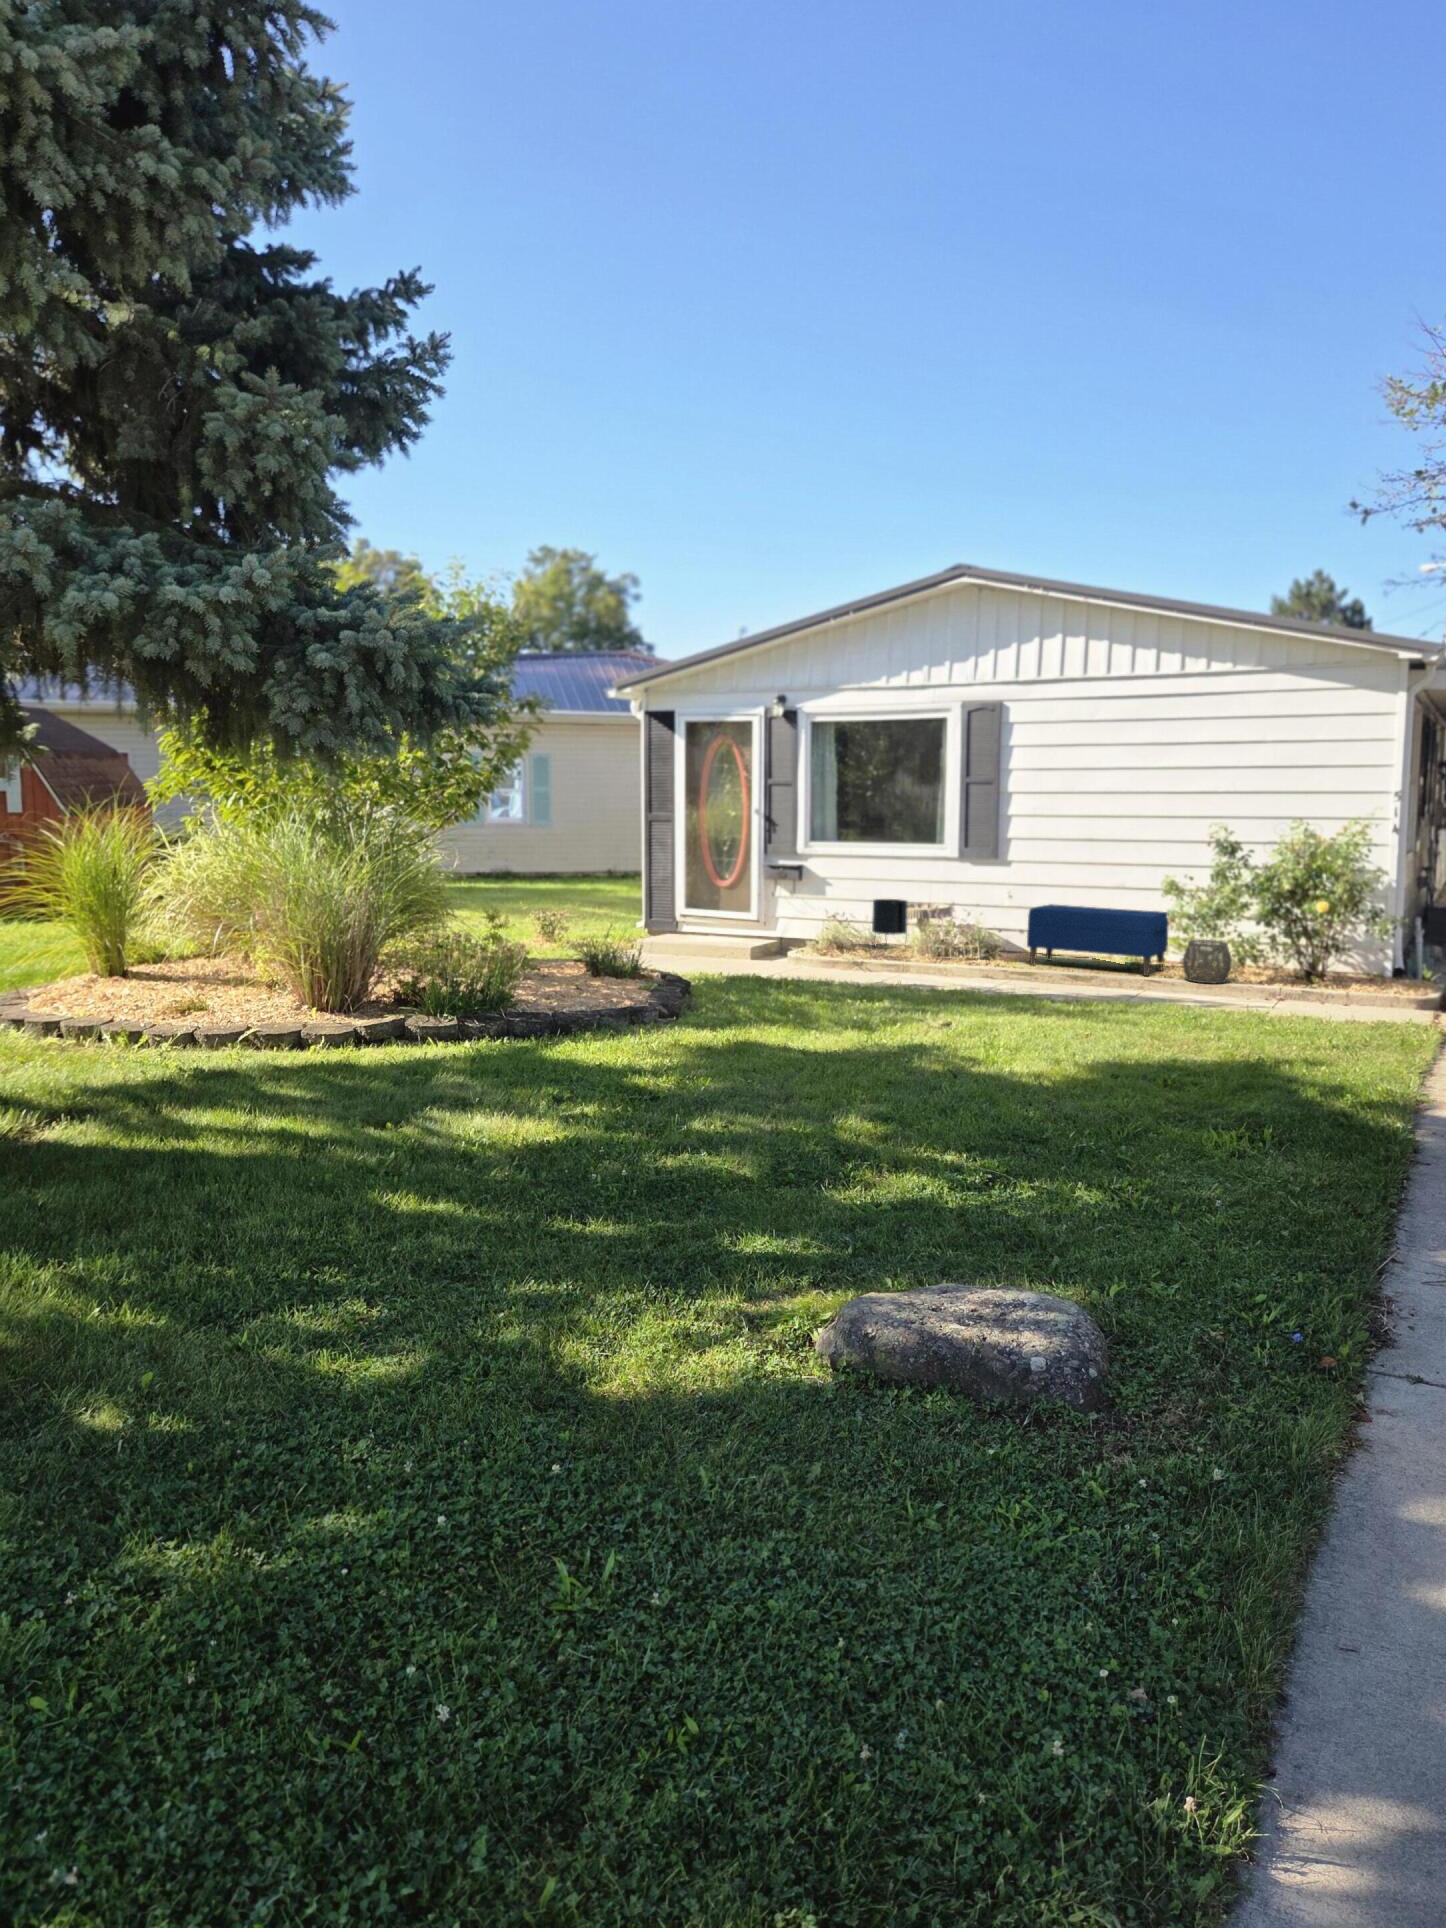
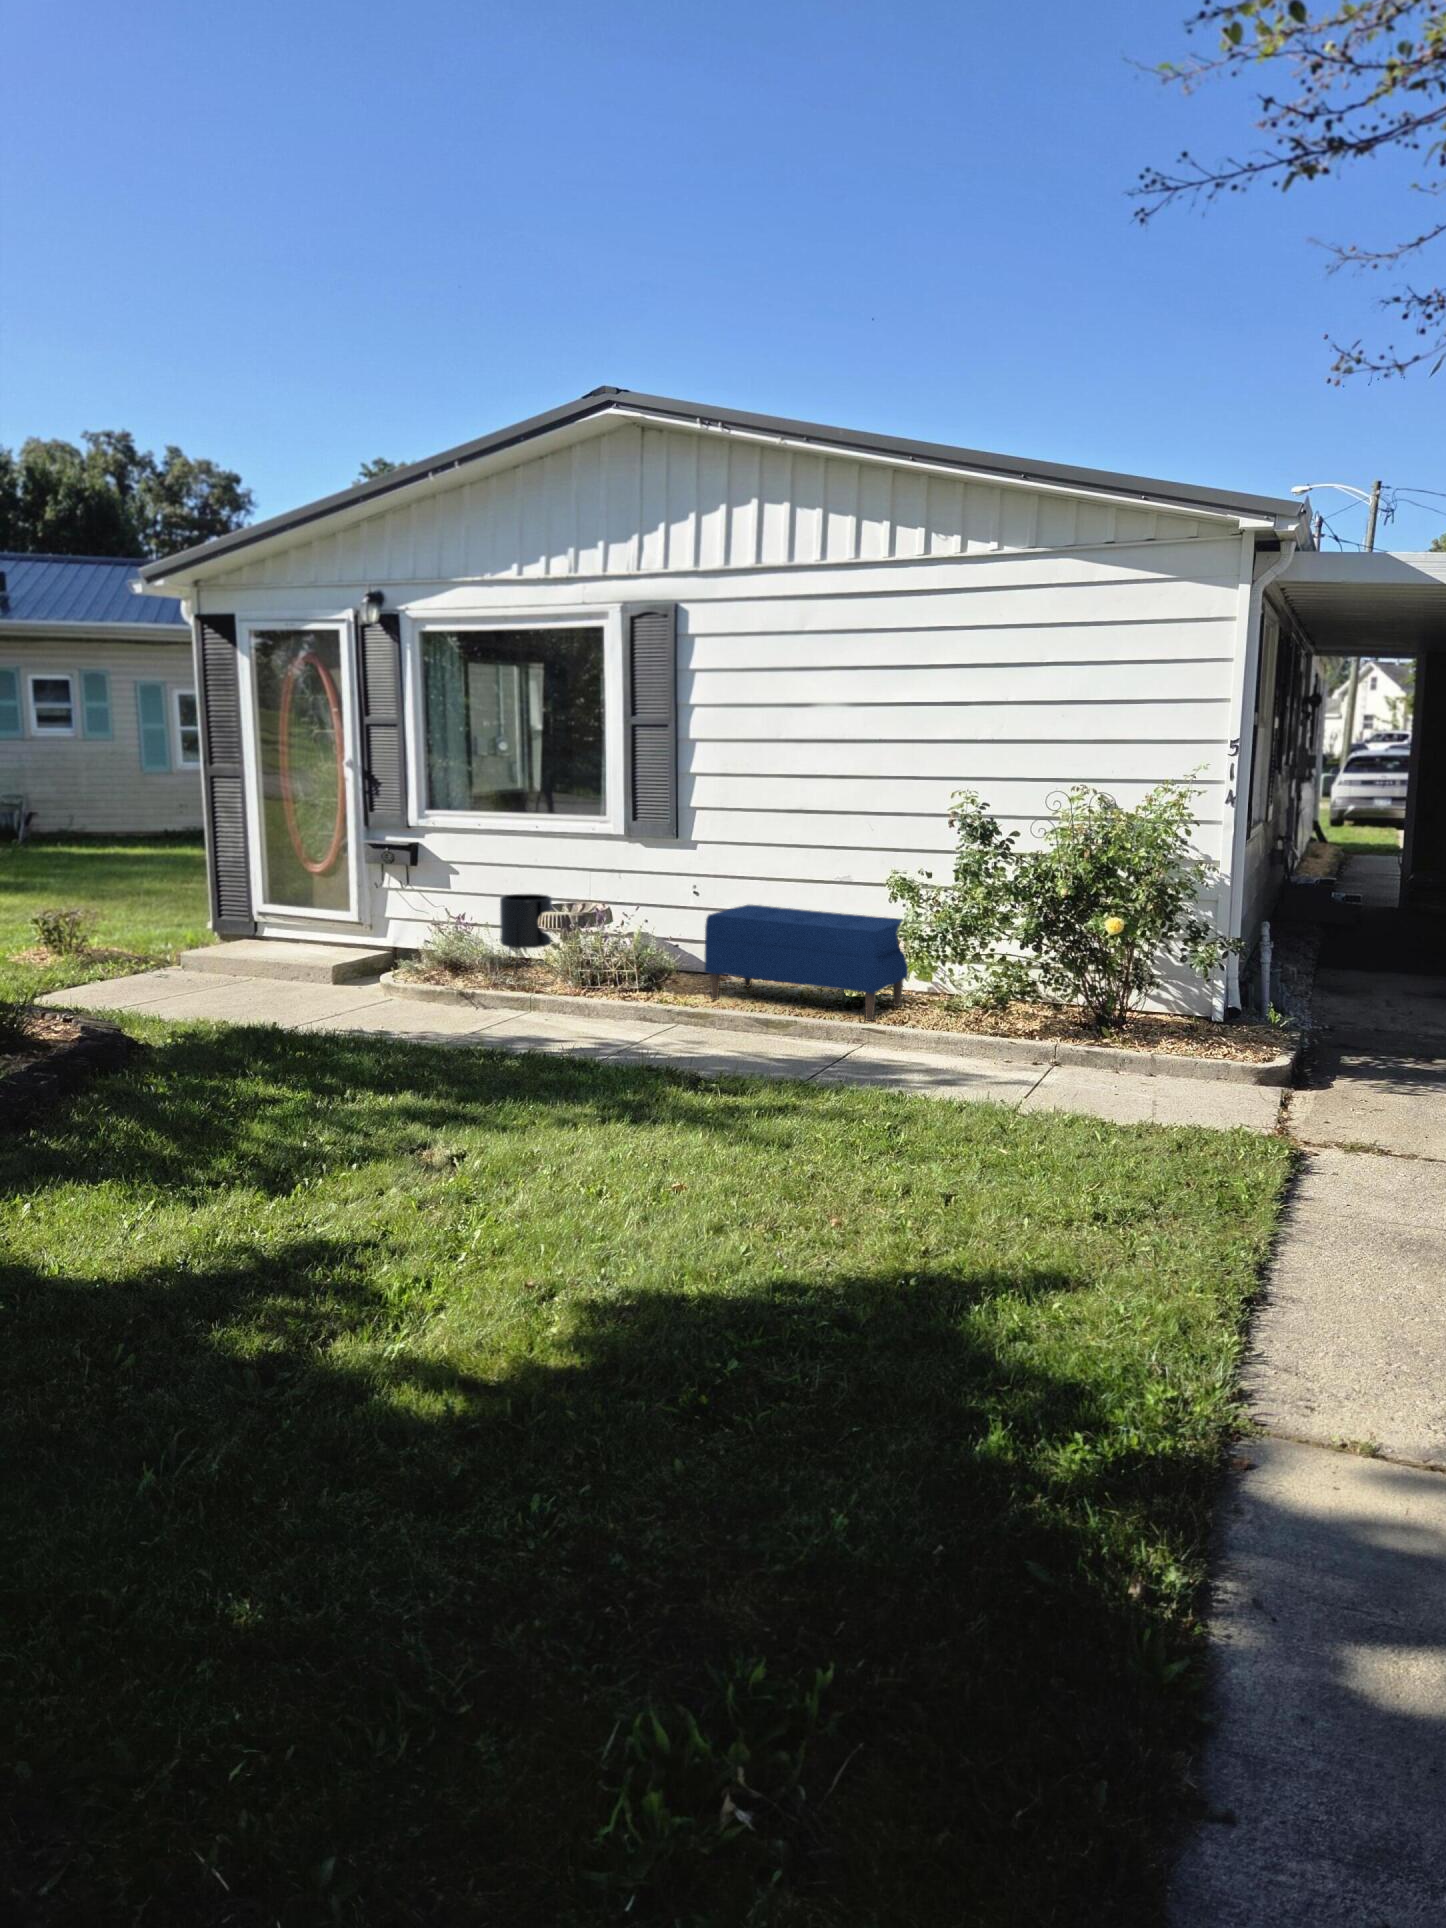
woven basket: present [1183,940,1231,984] -> none [919,966,991,1036]

